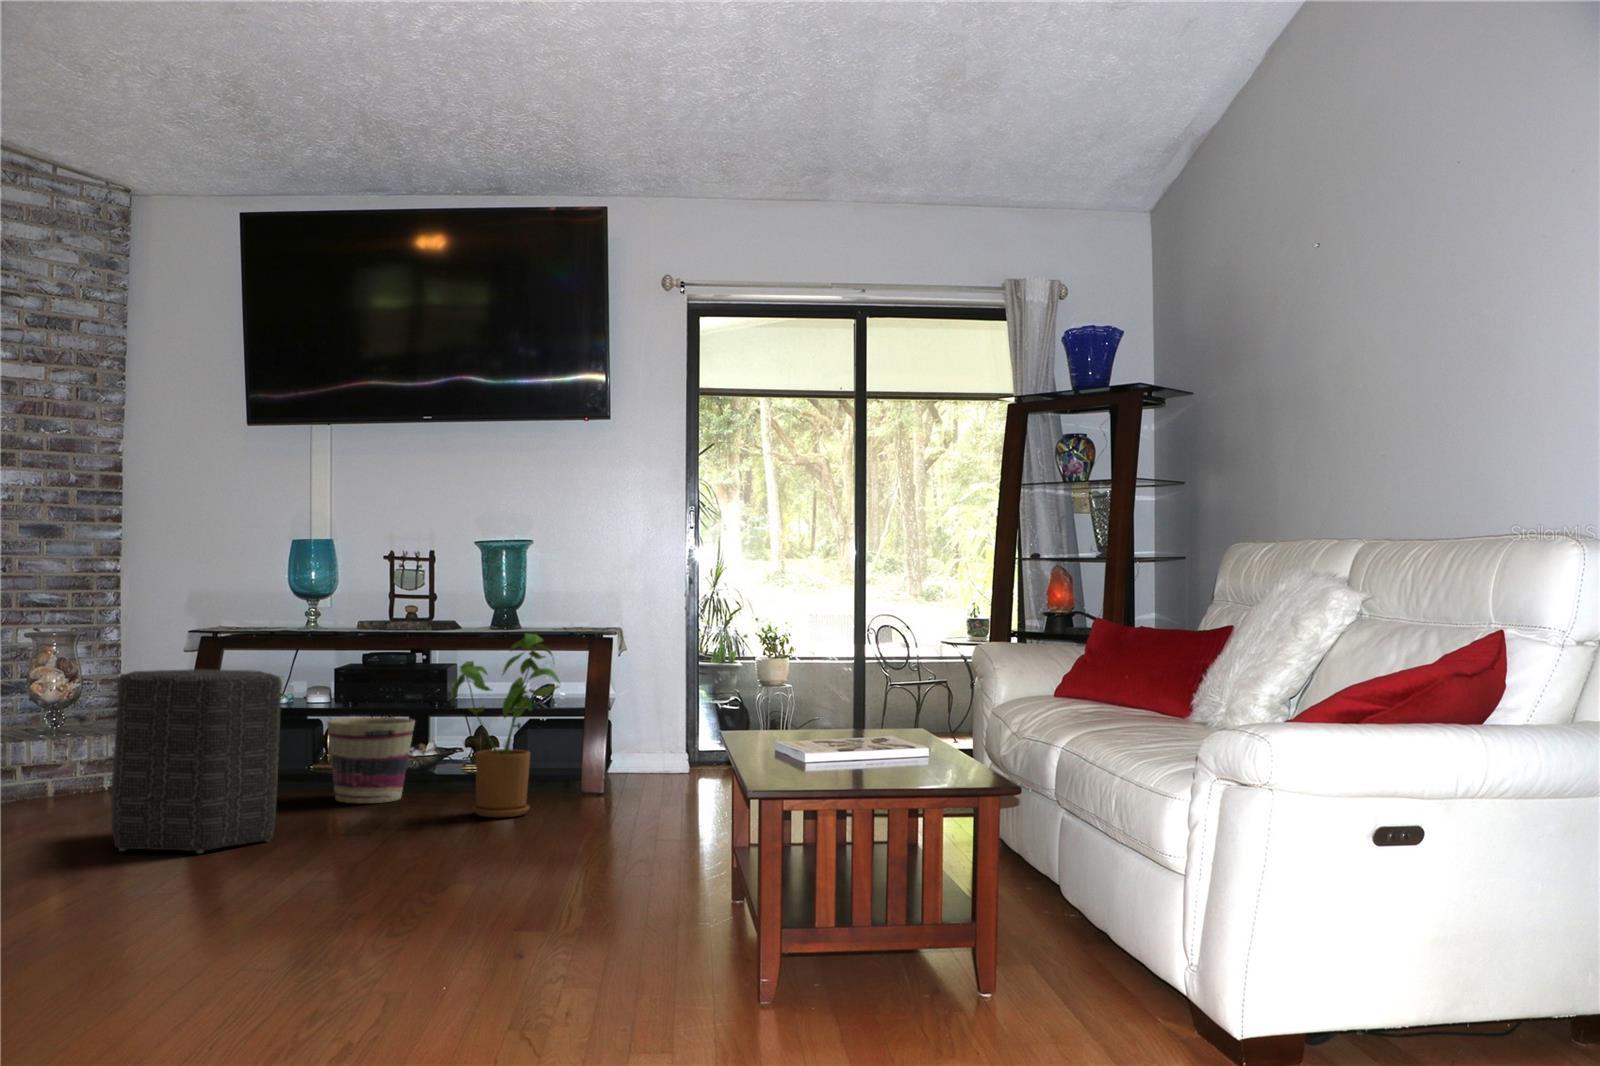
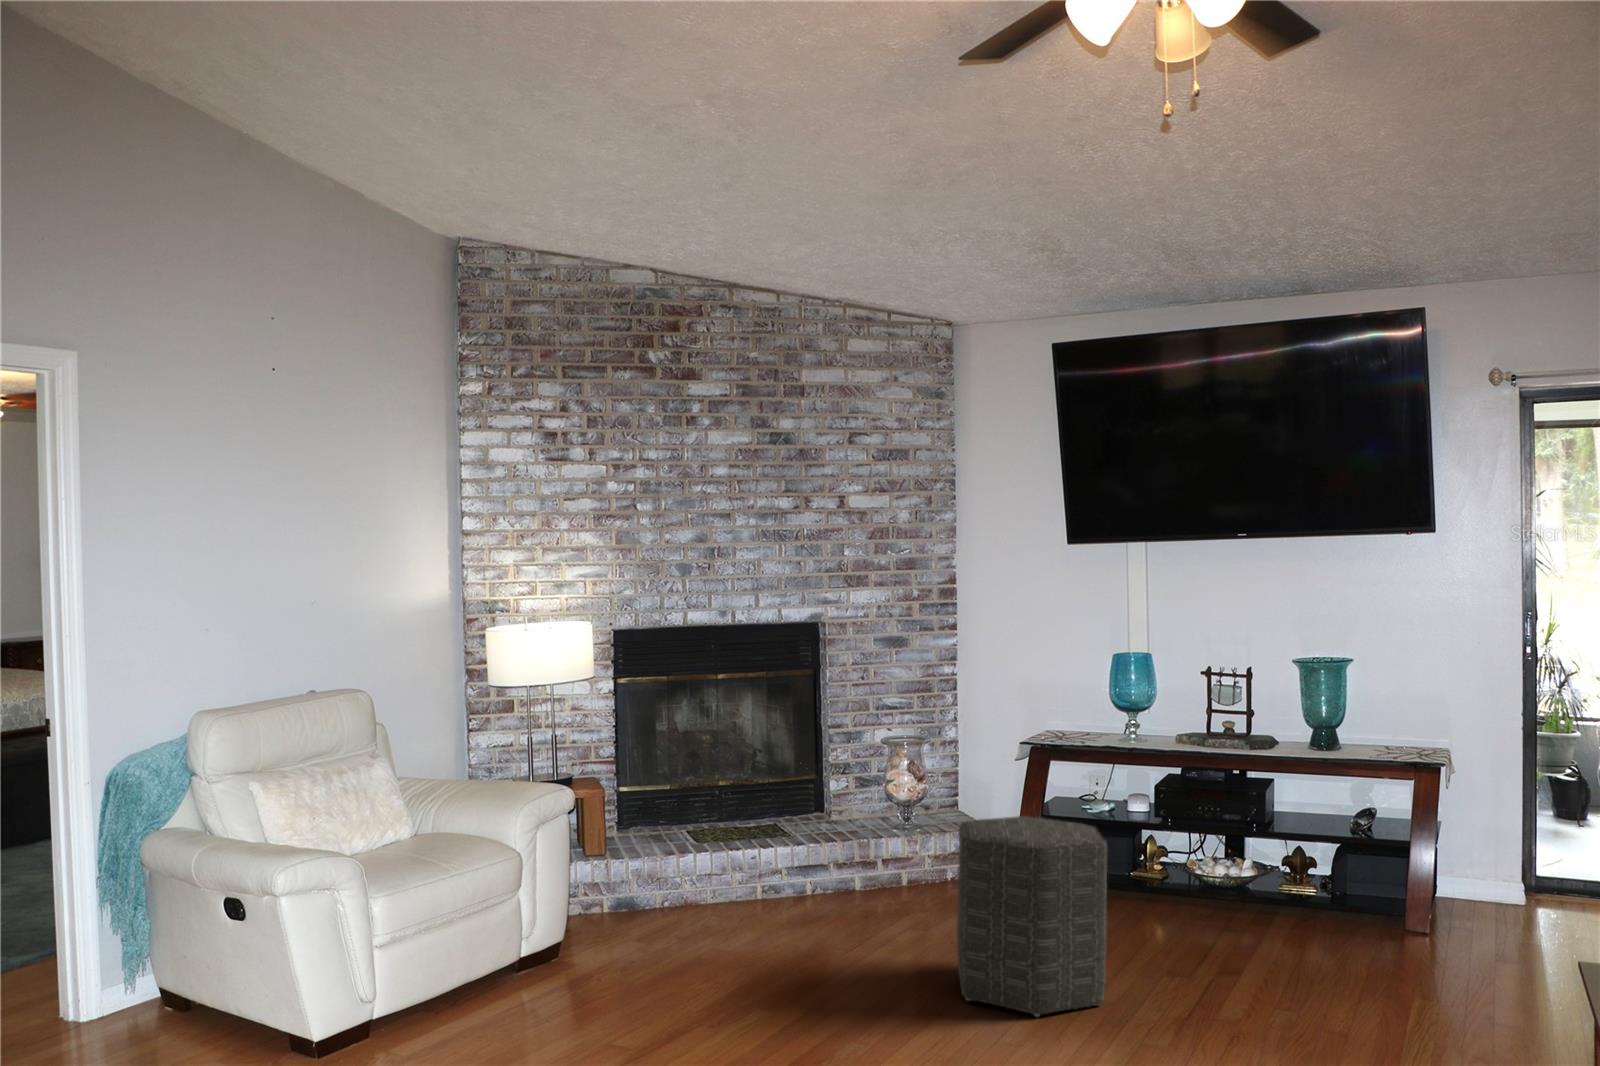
house plant: present [452,634,560,817] -> none [1281,796,1412,1004]
basket: present [327,717,415,803] -> none [1149,853,1239,952]

